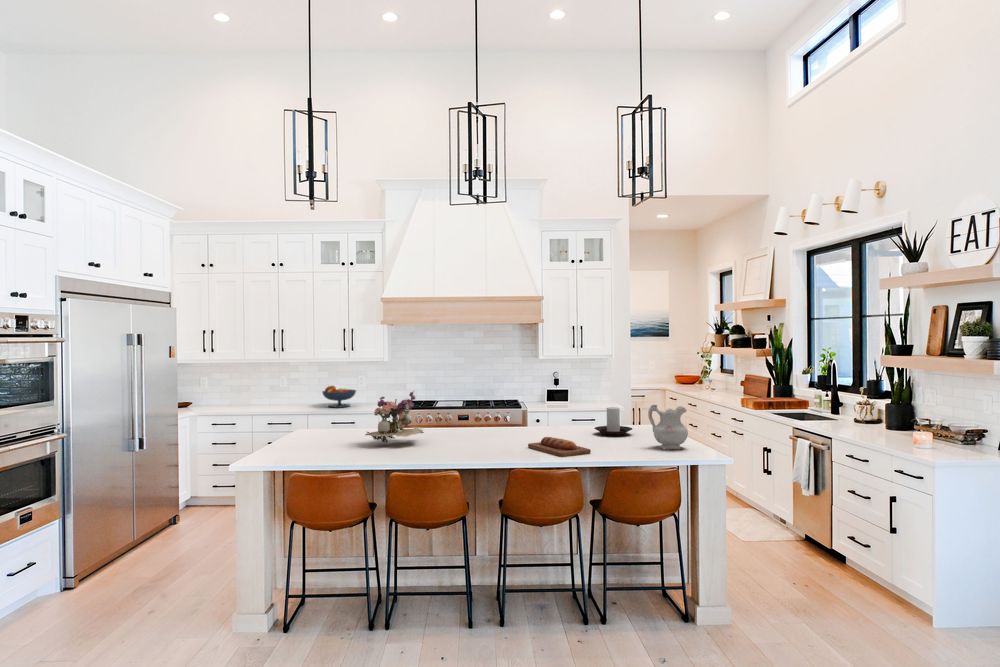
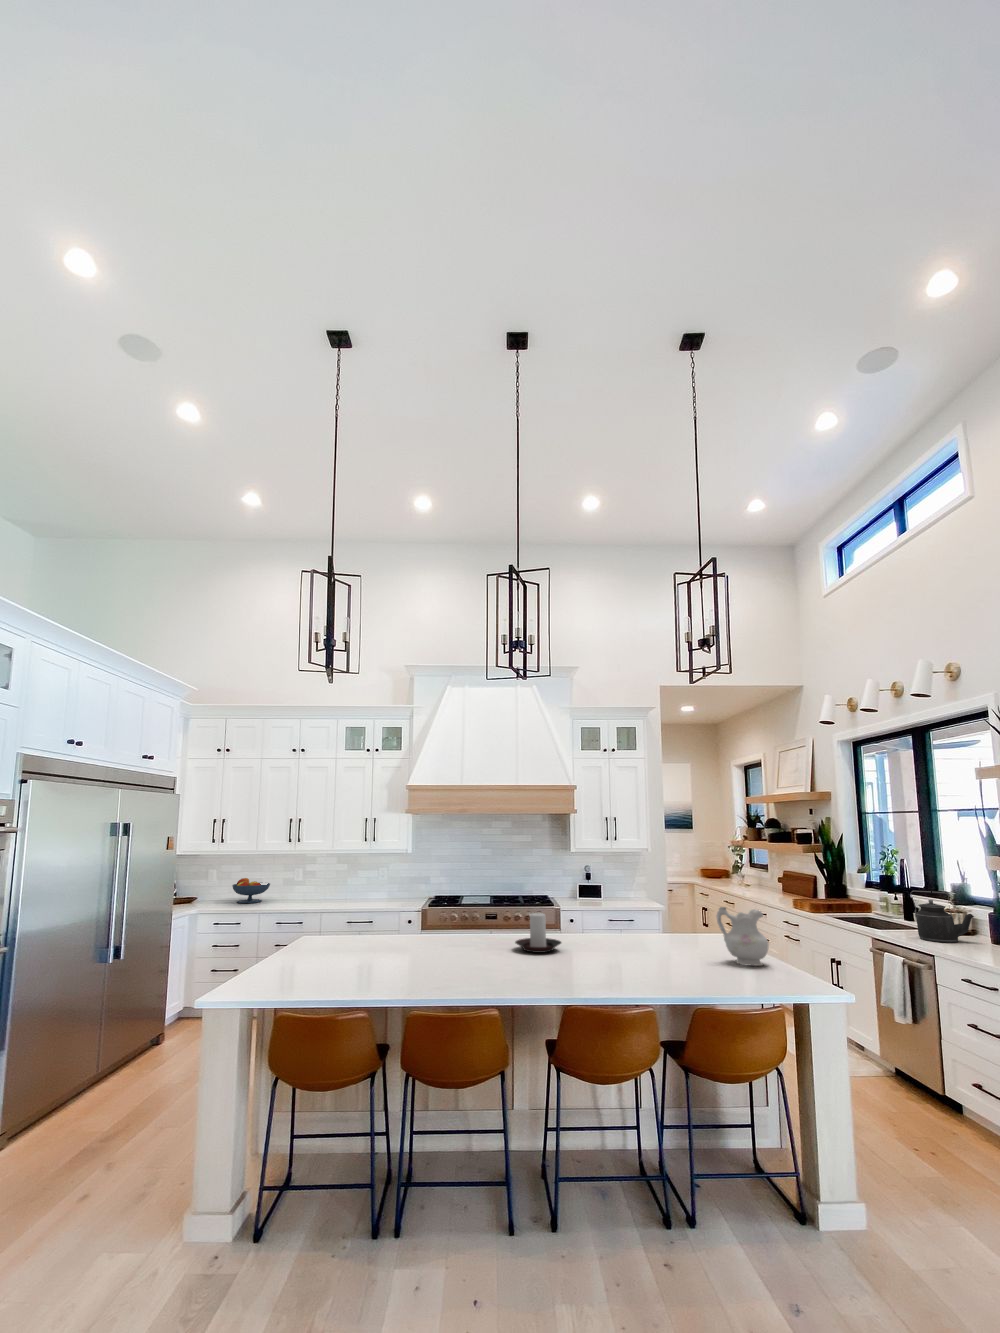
fruit bowl: present [322,386,356,407] -> present [232,878,270,903]
kettle: none [829,390,876,431] -> present [910,891,974,943]
flower arrangement: present [365,391,424,443] -> none [383,885,453,952]
candle holder: present [595,407,632,436] -> present [515,913,561,953]
bread loaf: present [528,437,591,457] -> none [576,946,655,975]

